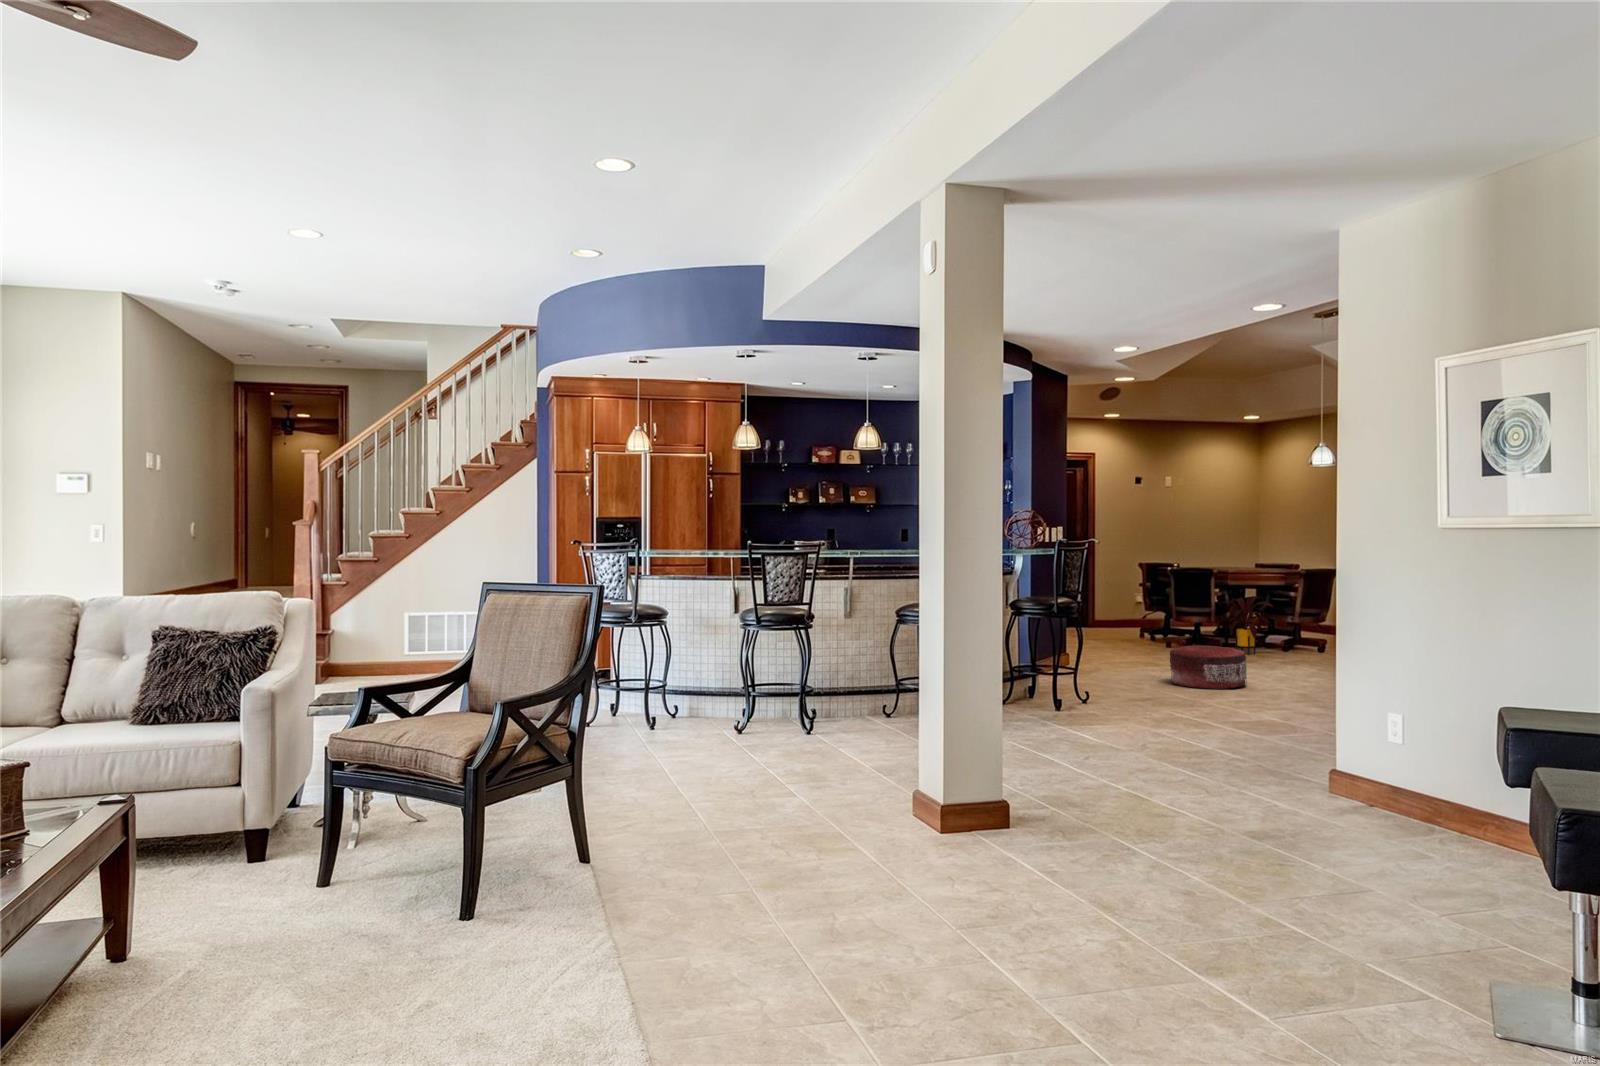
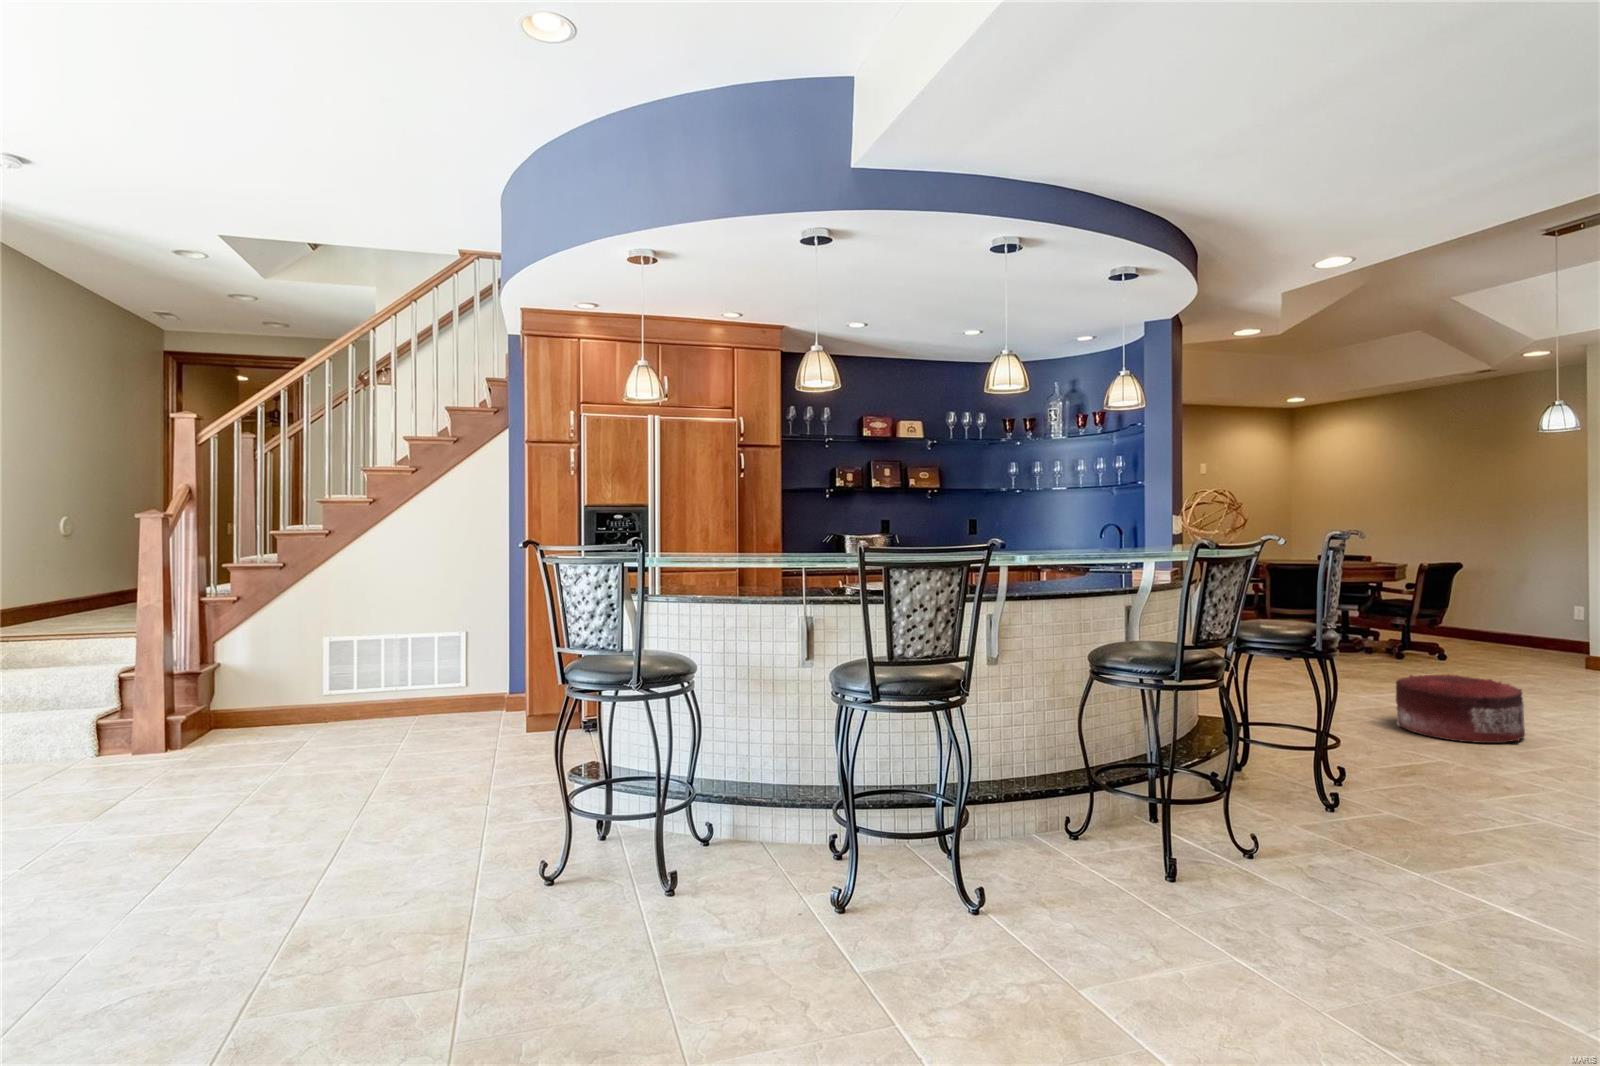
house plant: present [1223,596,1273,655] -> none [1359,595,1442,668]

